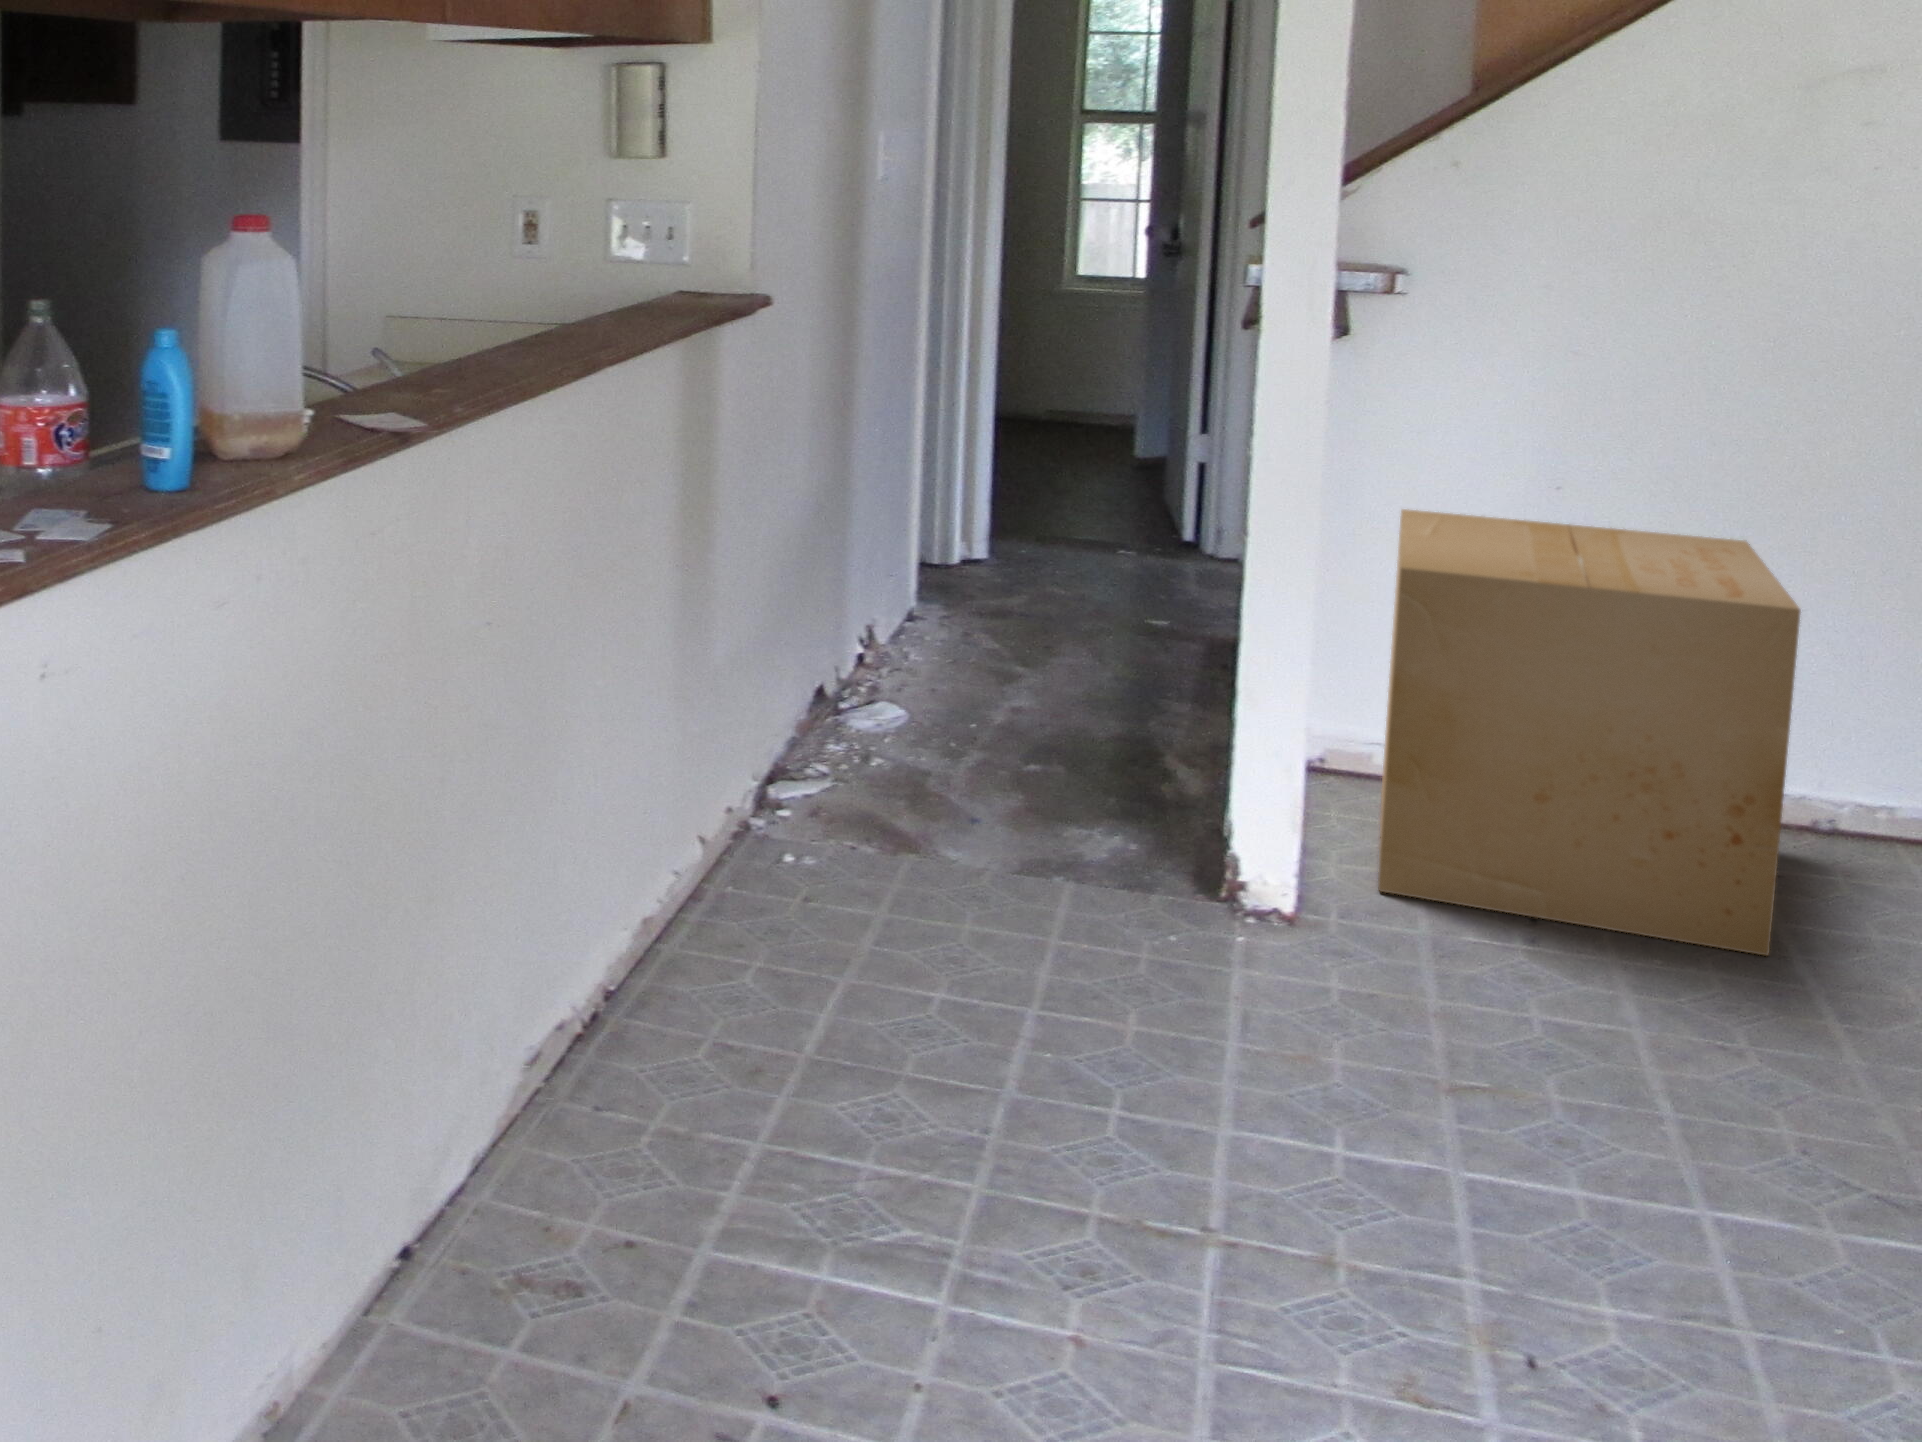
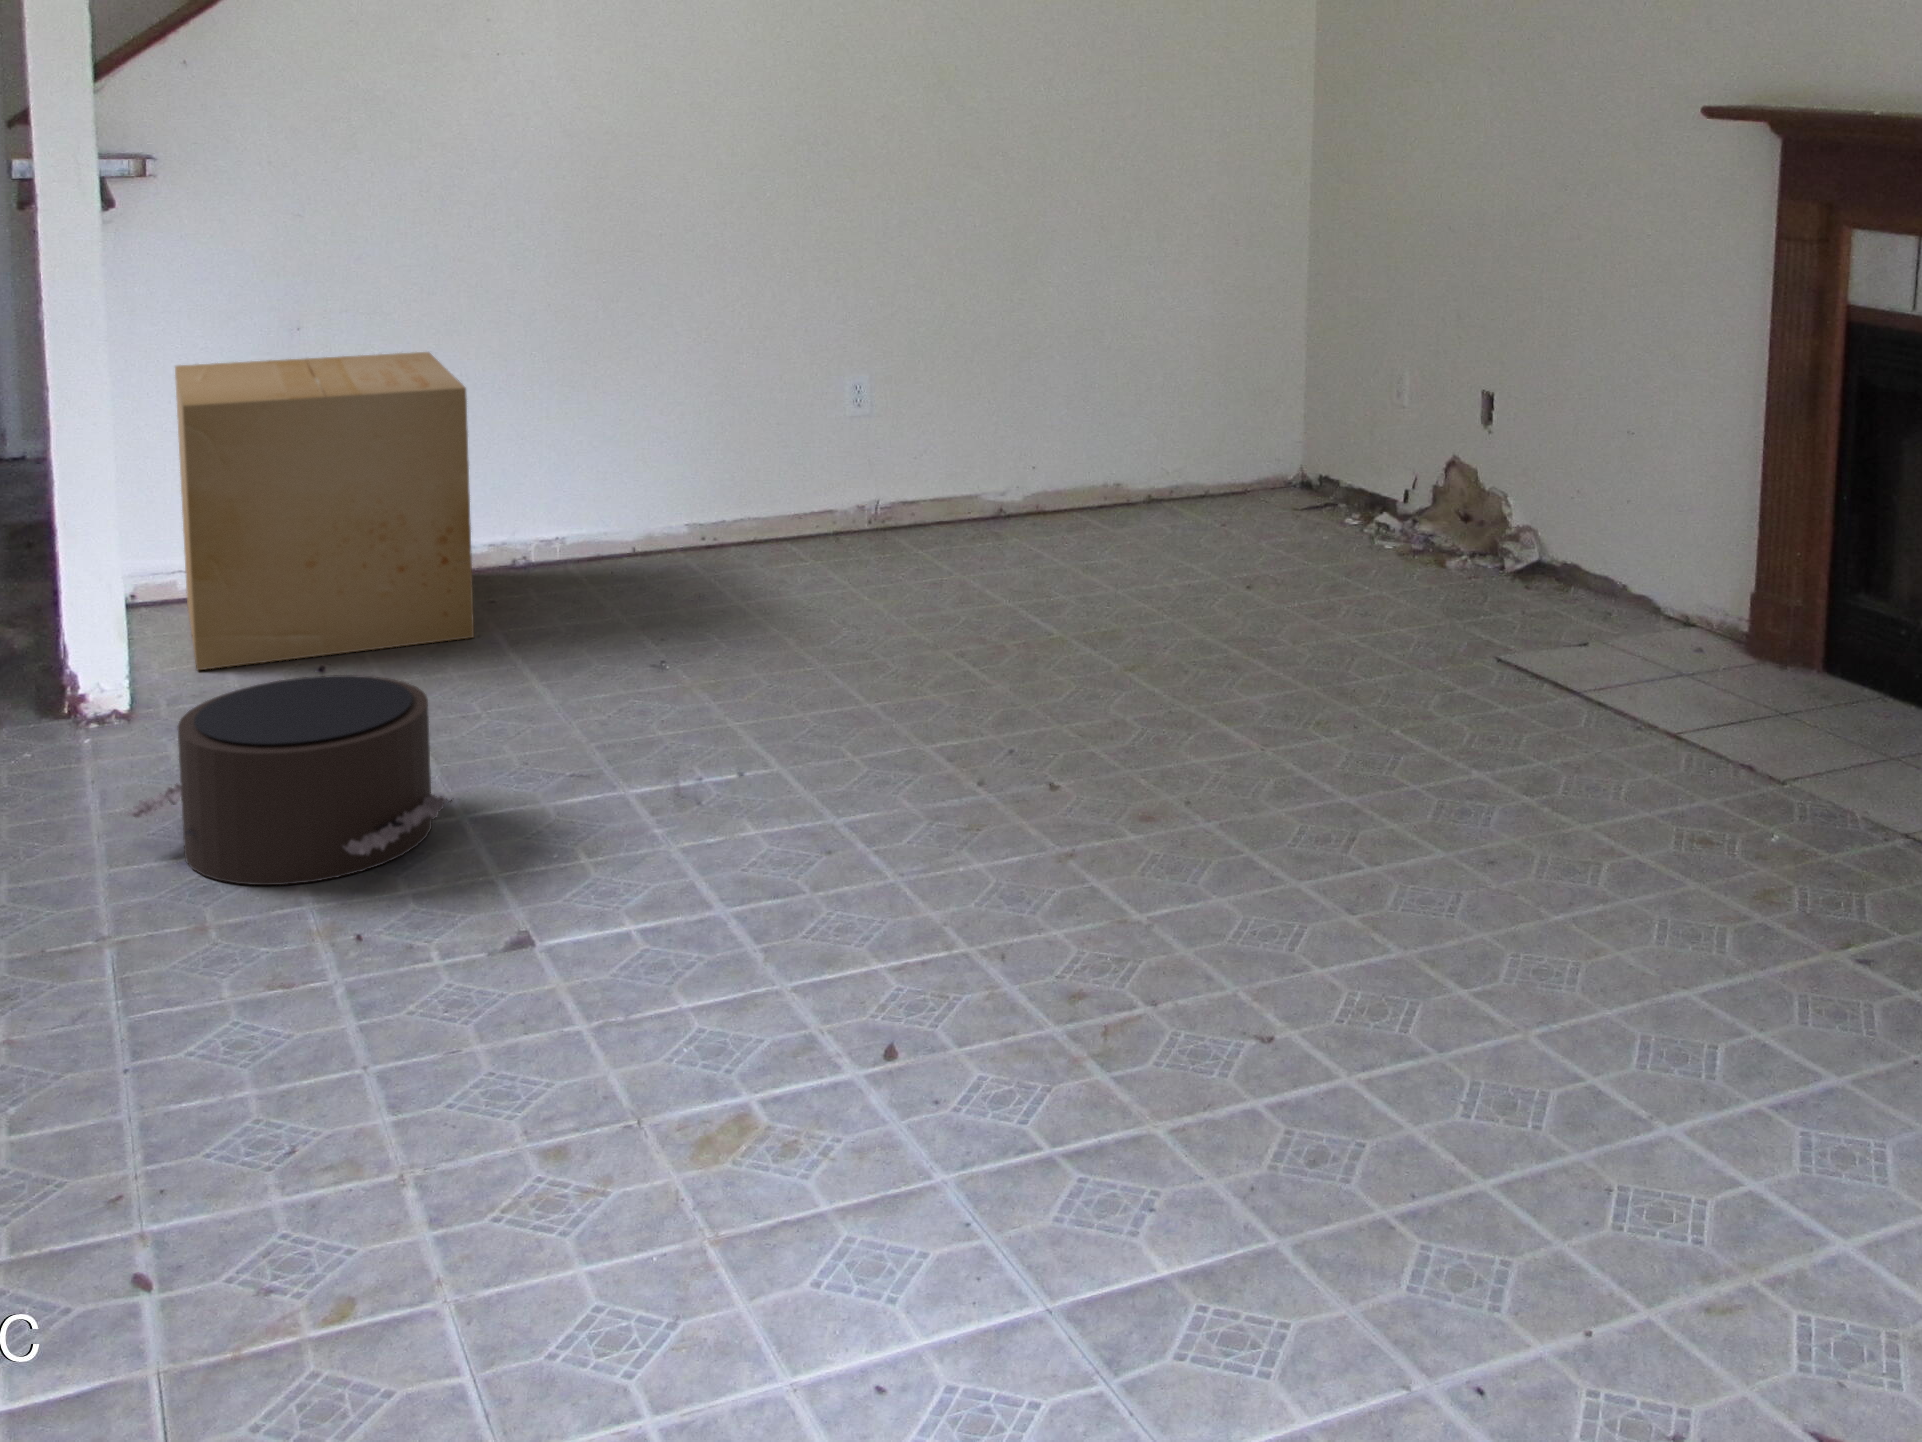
pouf: none [1256,964,1713,1288] -> present [127,675,449,885]

